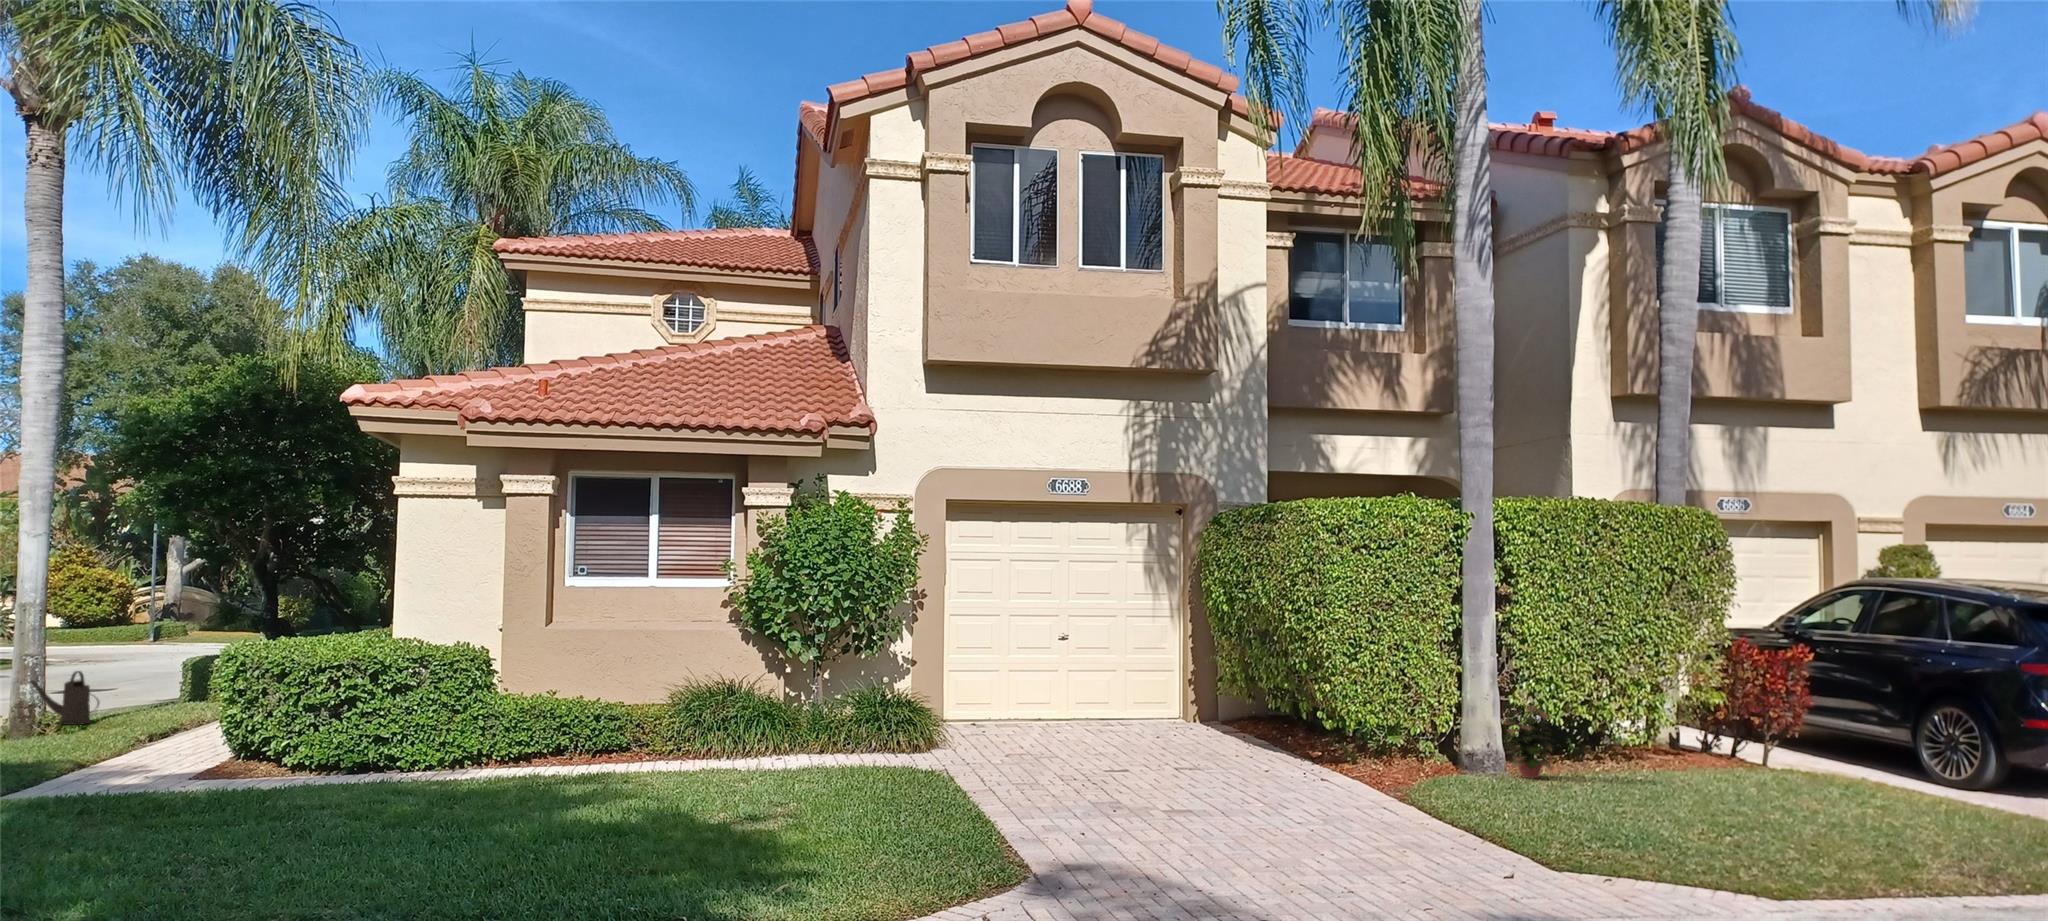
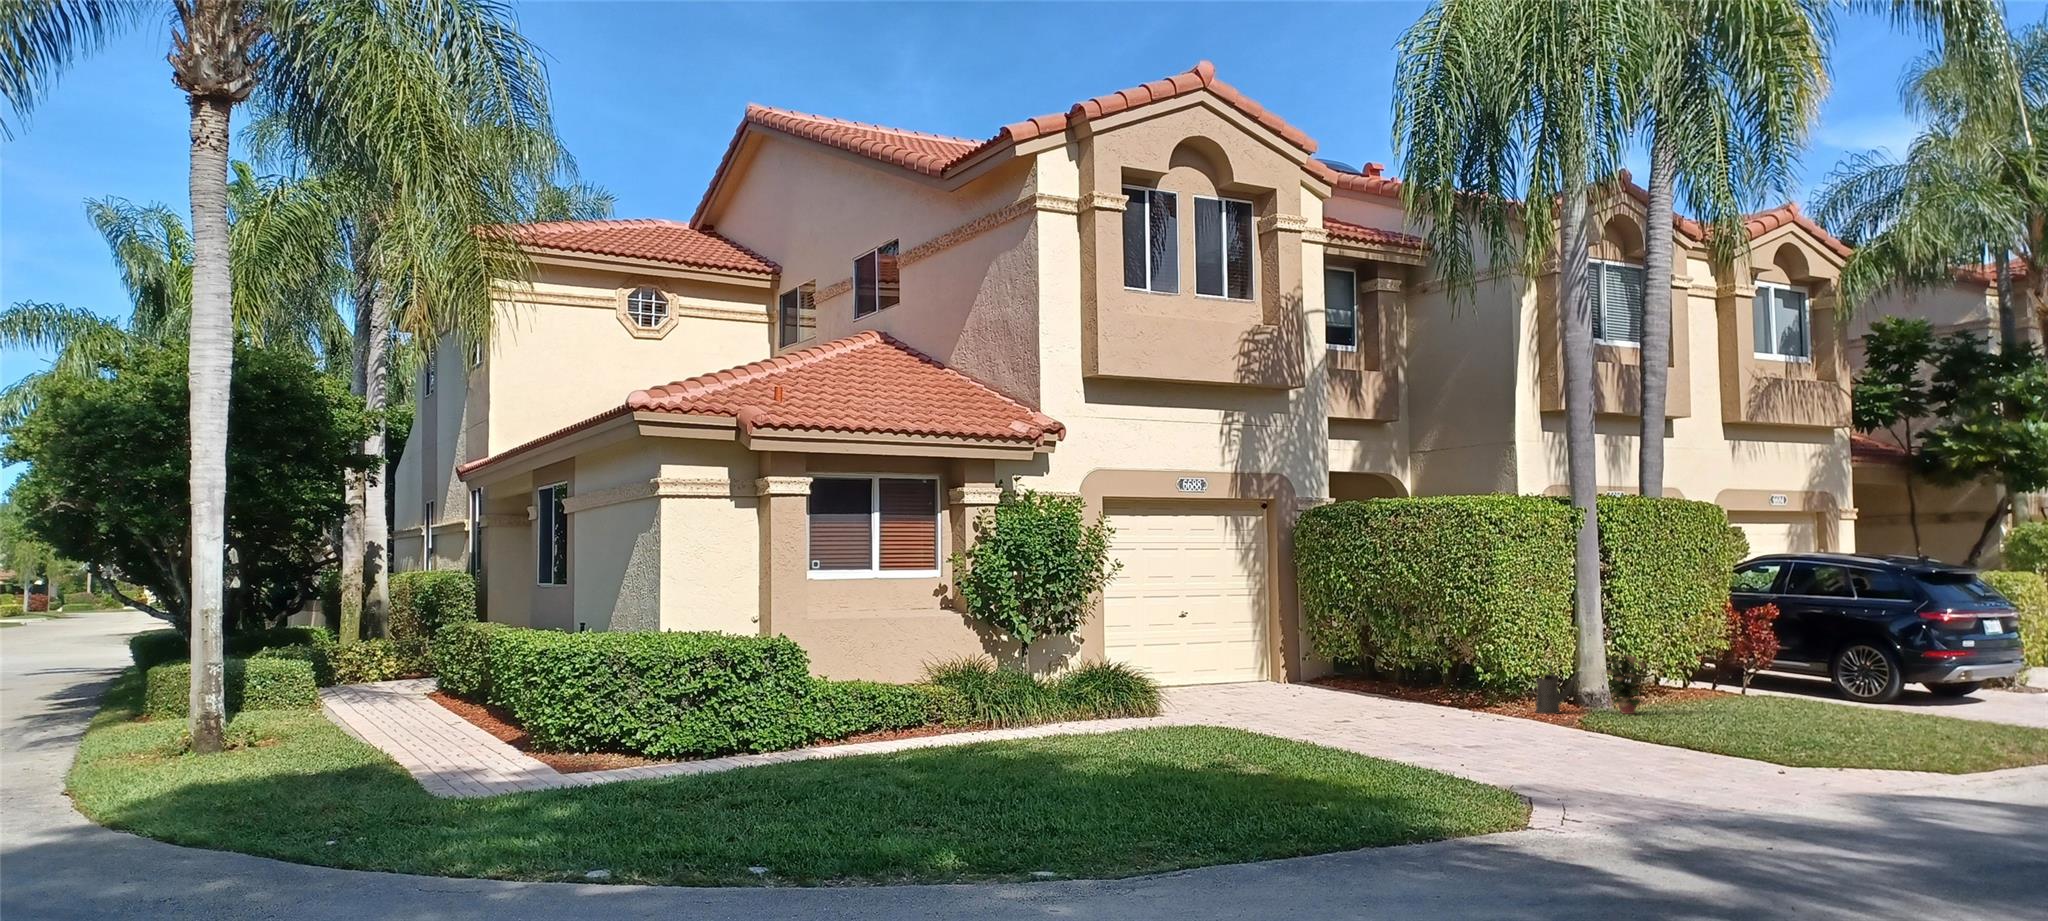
watering can: present [31,671,99,725] -> present [1531,666,1580,714]

